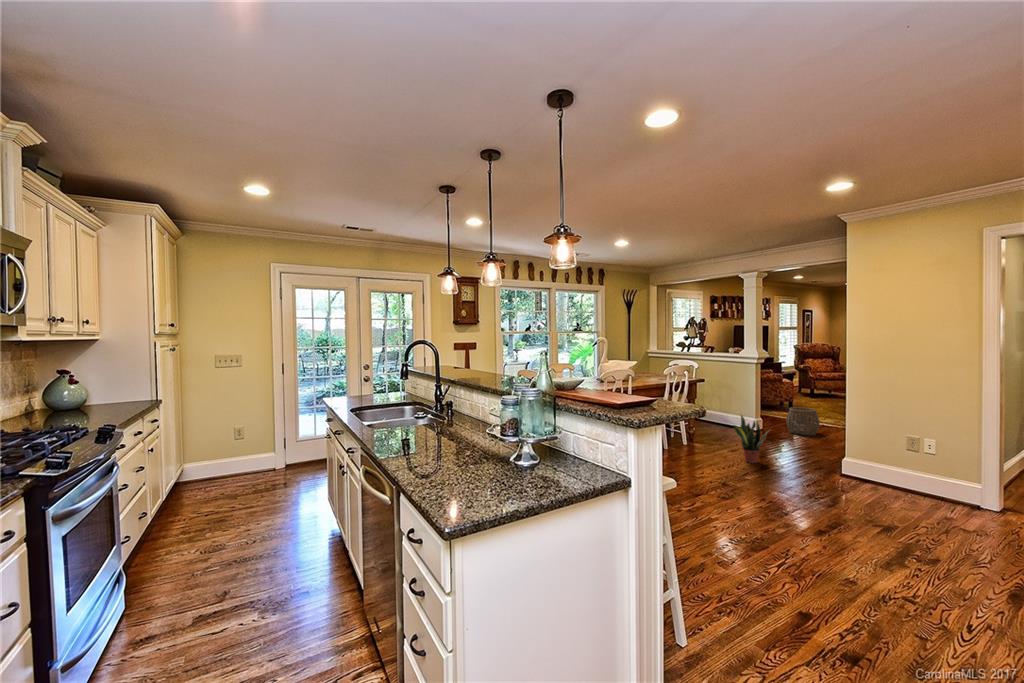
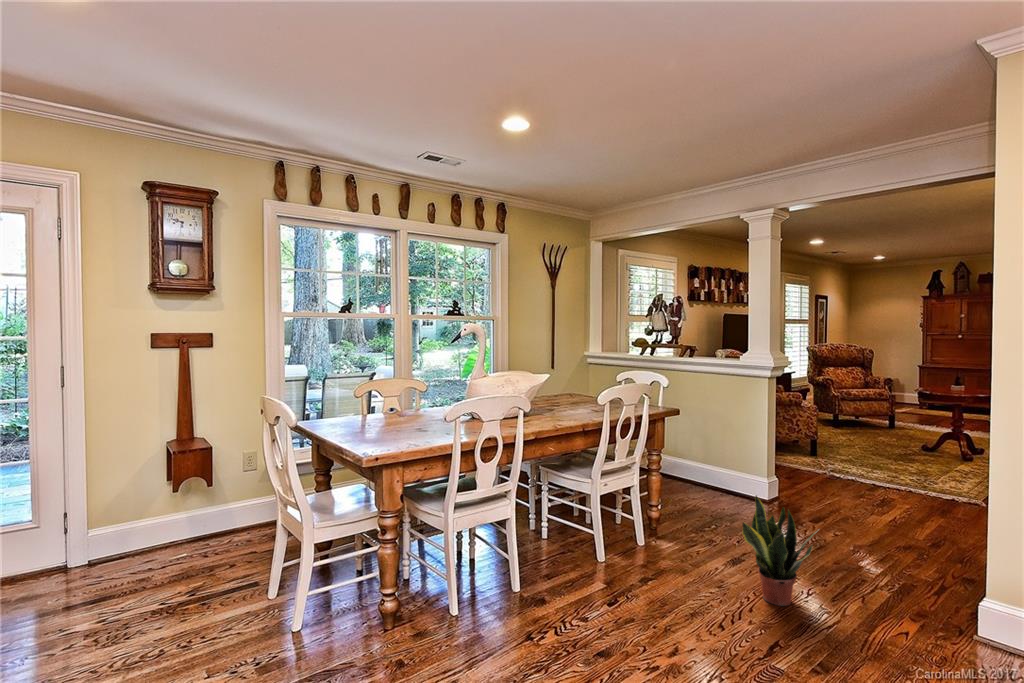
woven basket: present [786,407,820,435] -> none [820,459,882,514]

